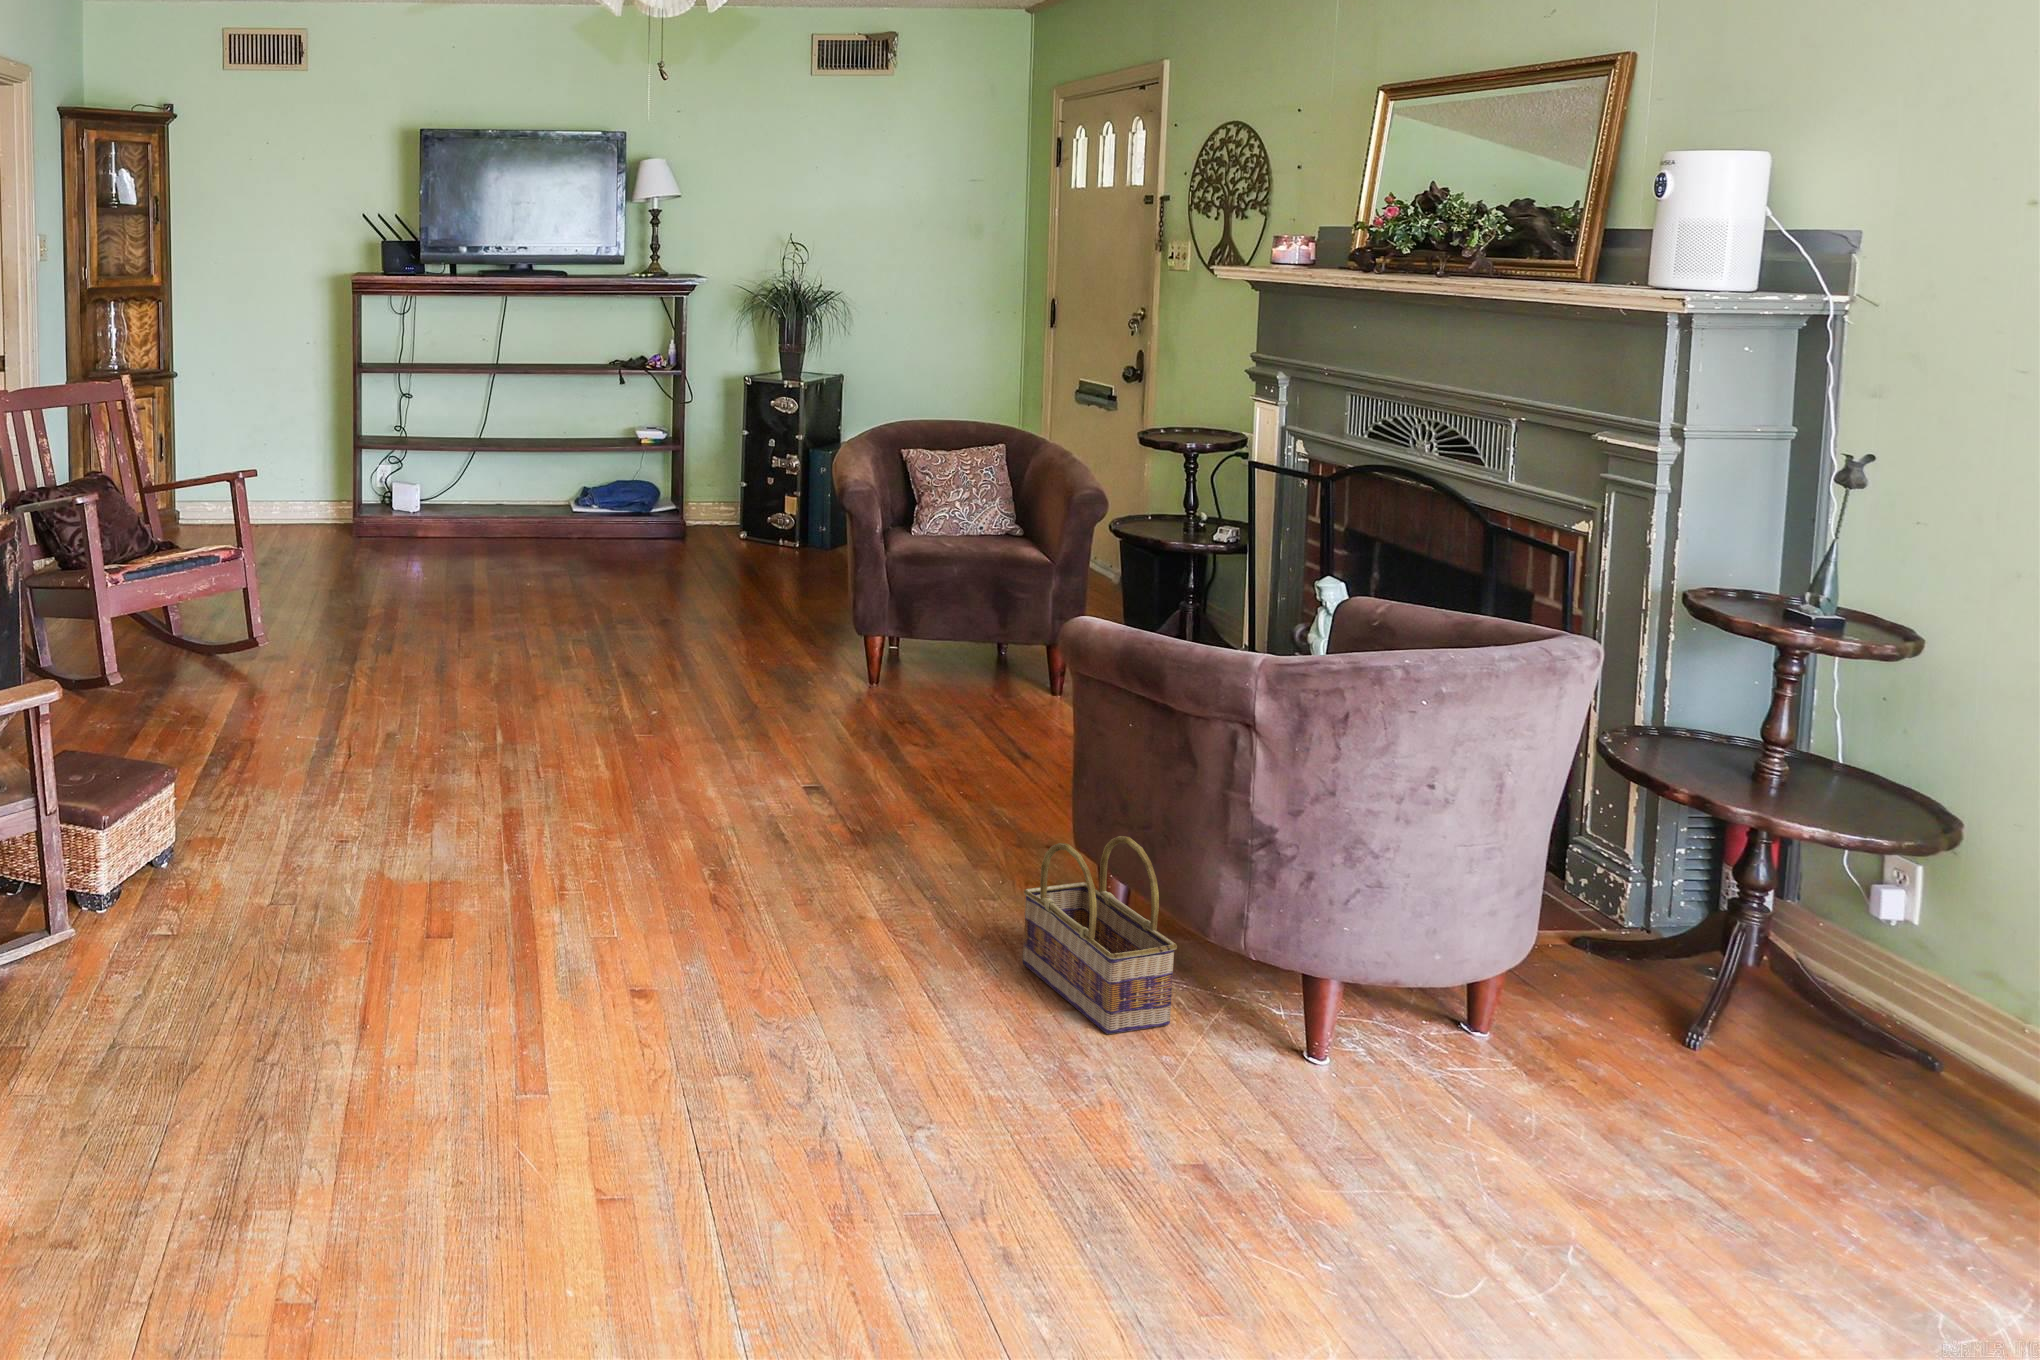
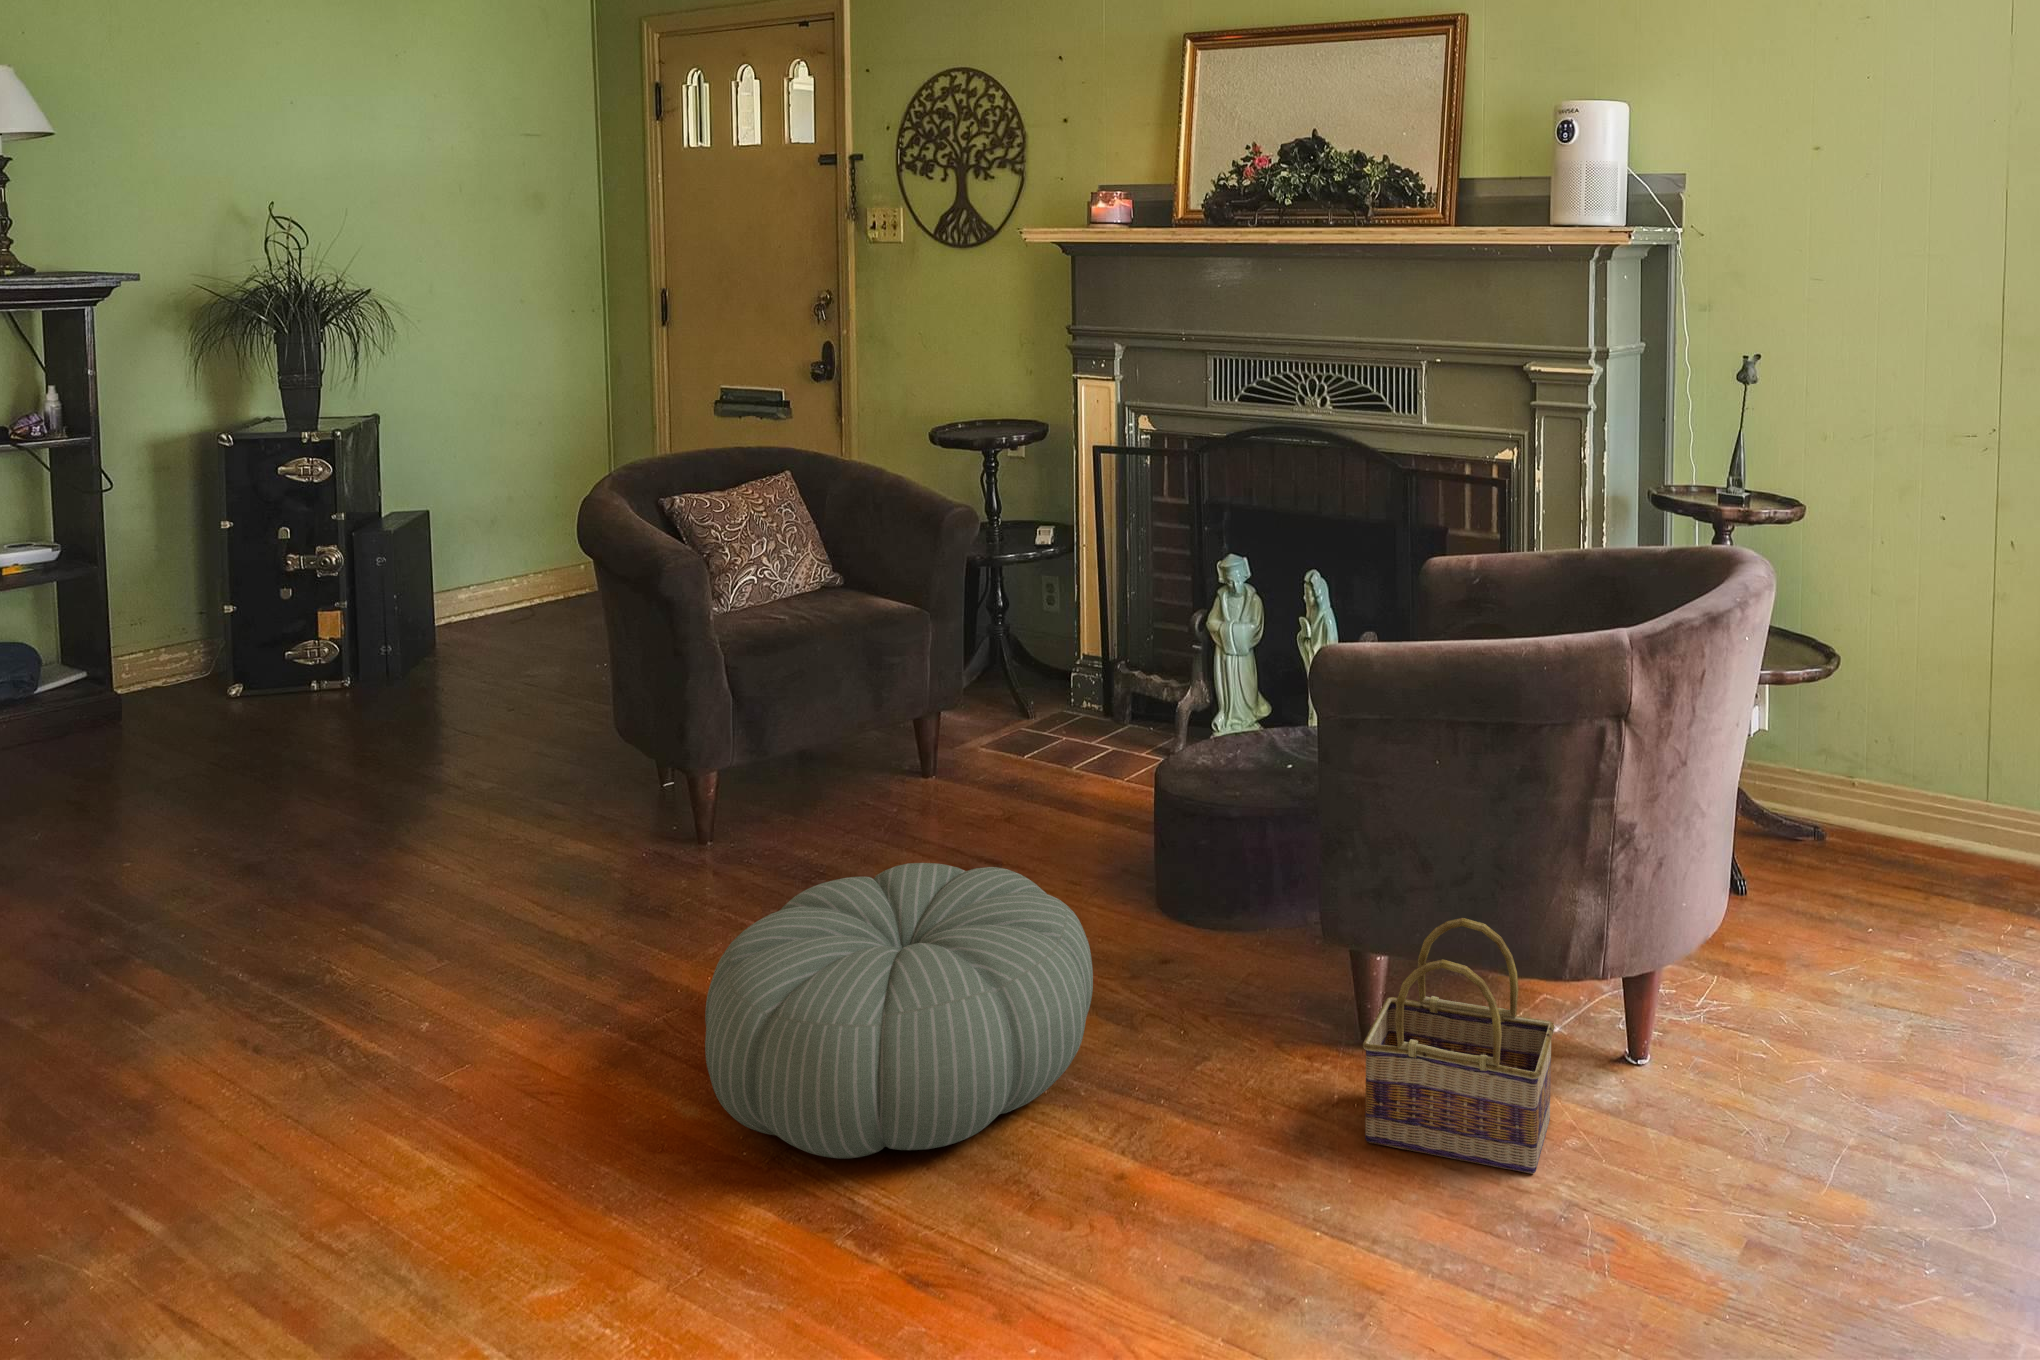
pouf: none [703,686,948,848] -> present [705,863,1093,1158]

